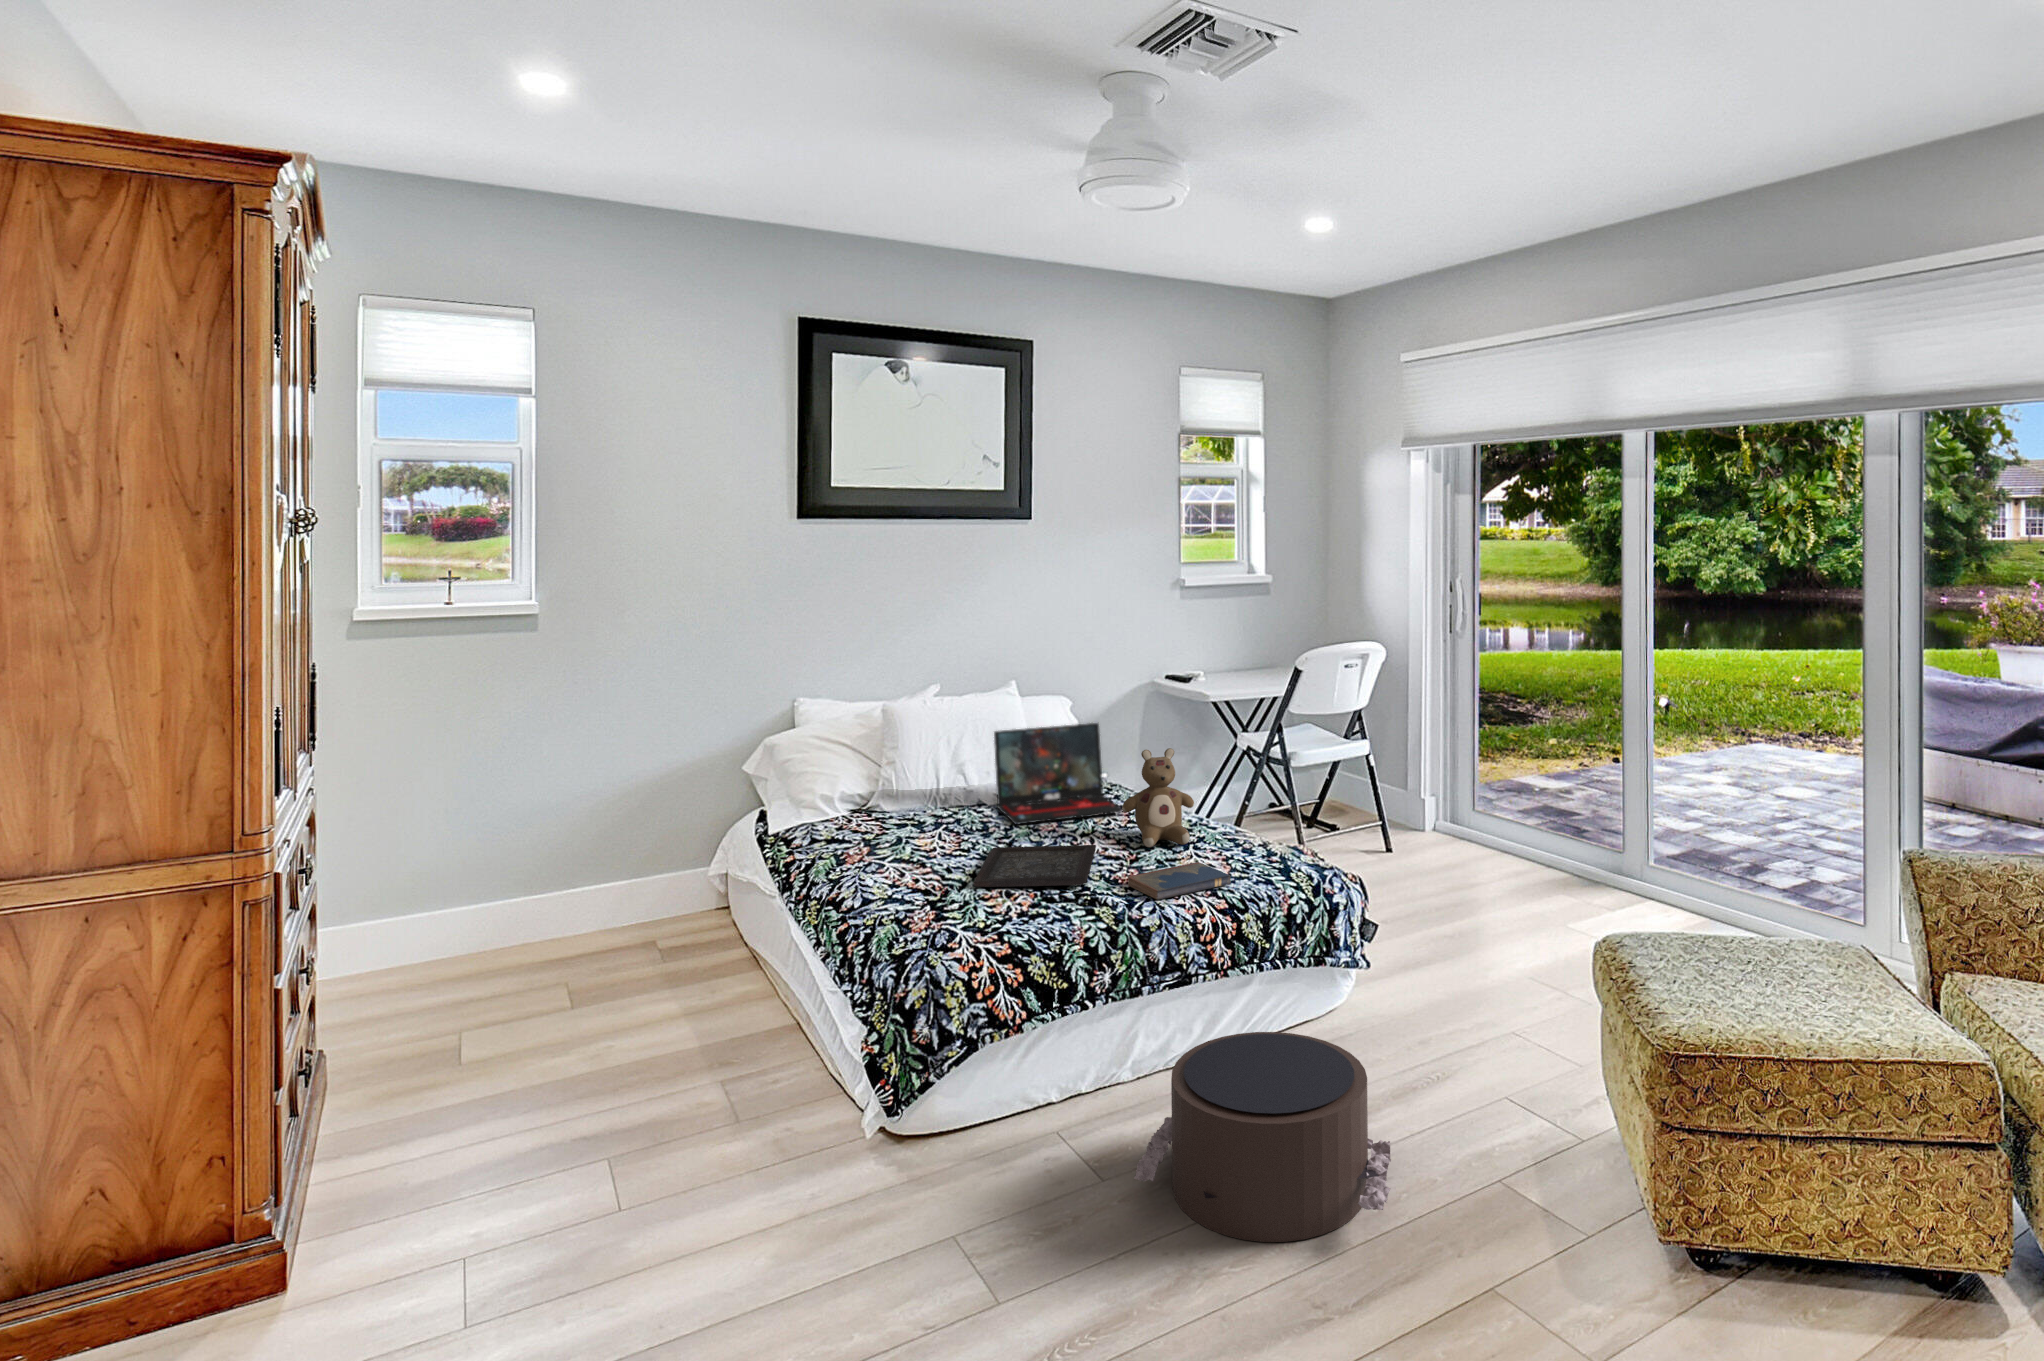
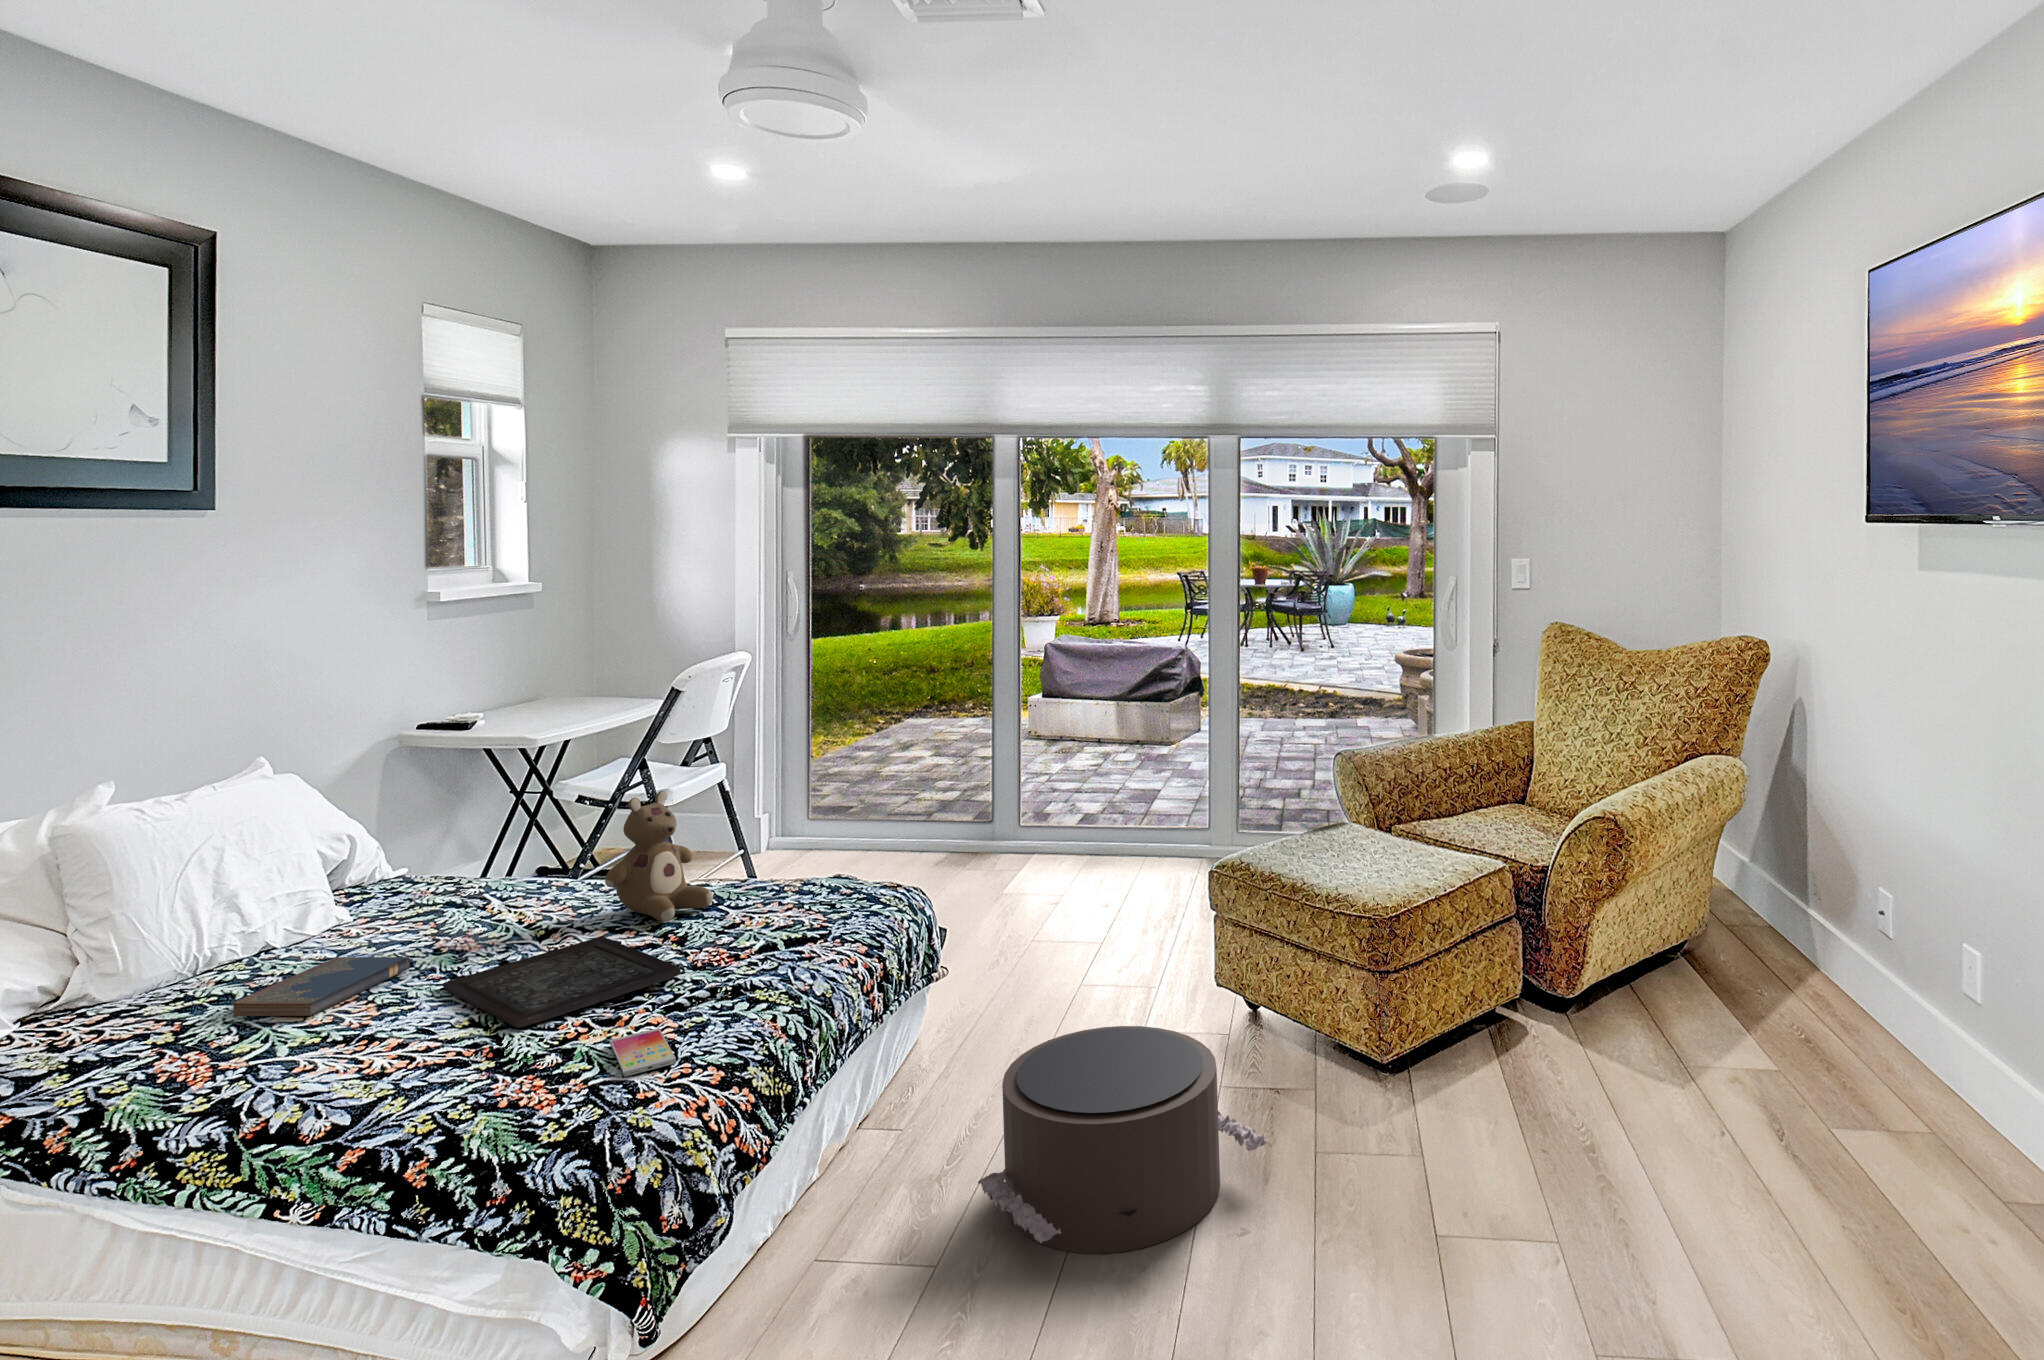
laptop: present [994,723,1122,824] -> none [308,789,554,953]
hardcover book: present [1127,862,1231,900] -> present [231,957,410,1016]
smartphone: none [962,910,1018,937] -> present [610,1028,676,1076]

